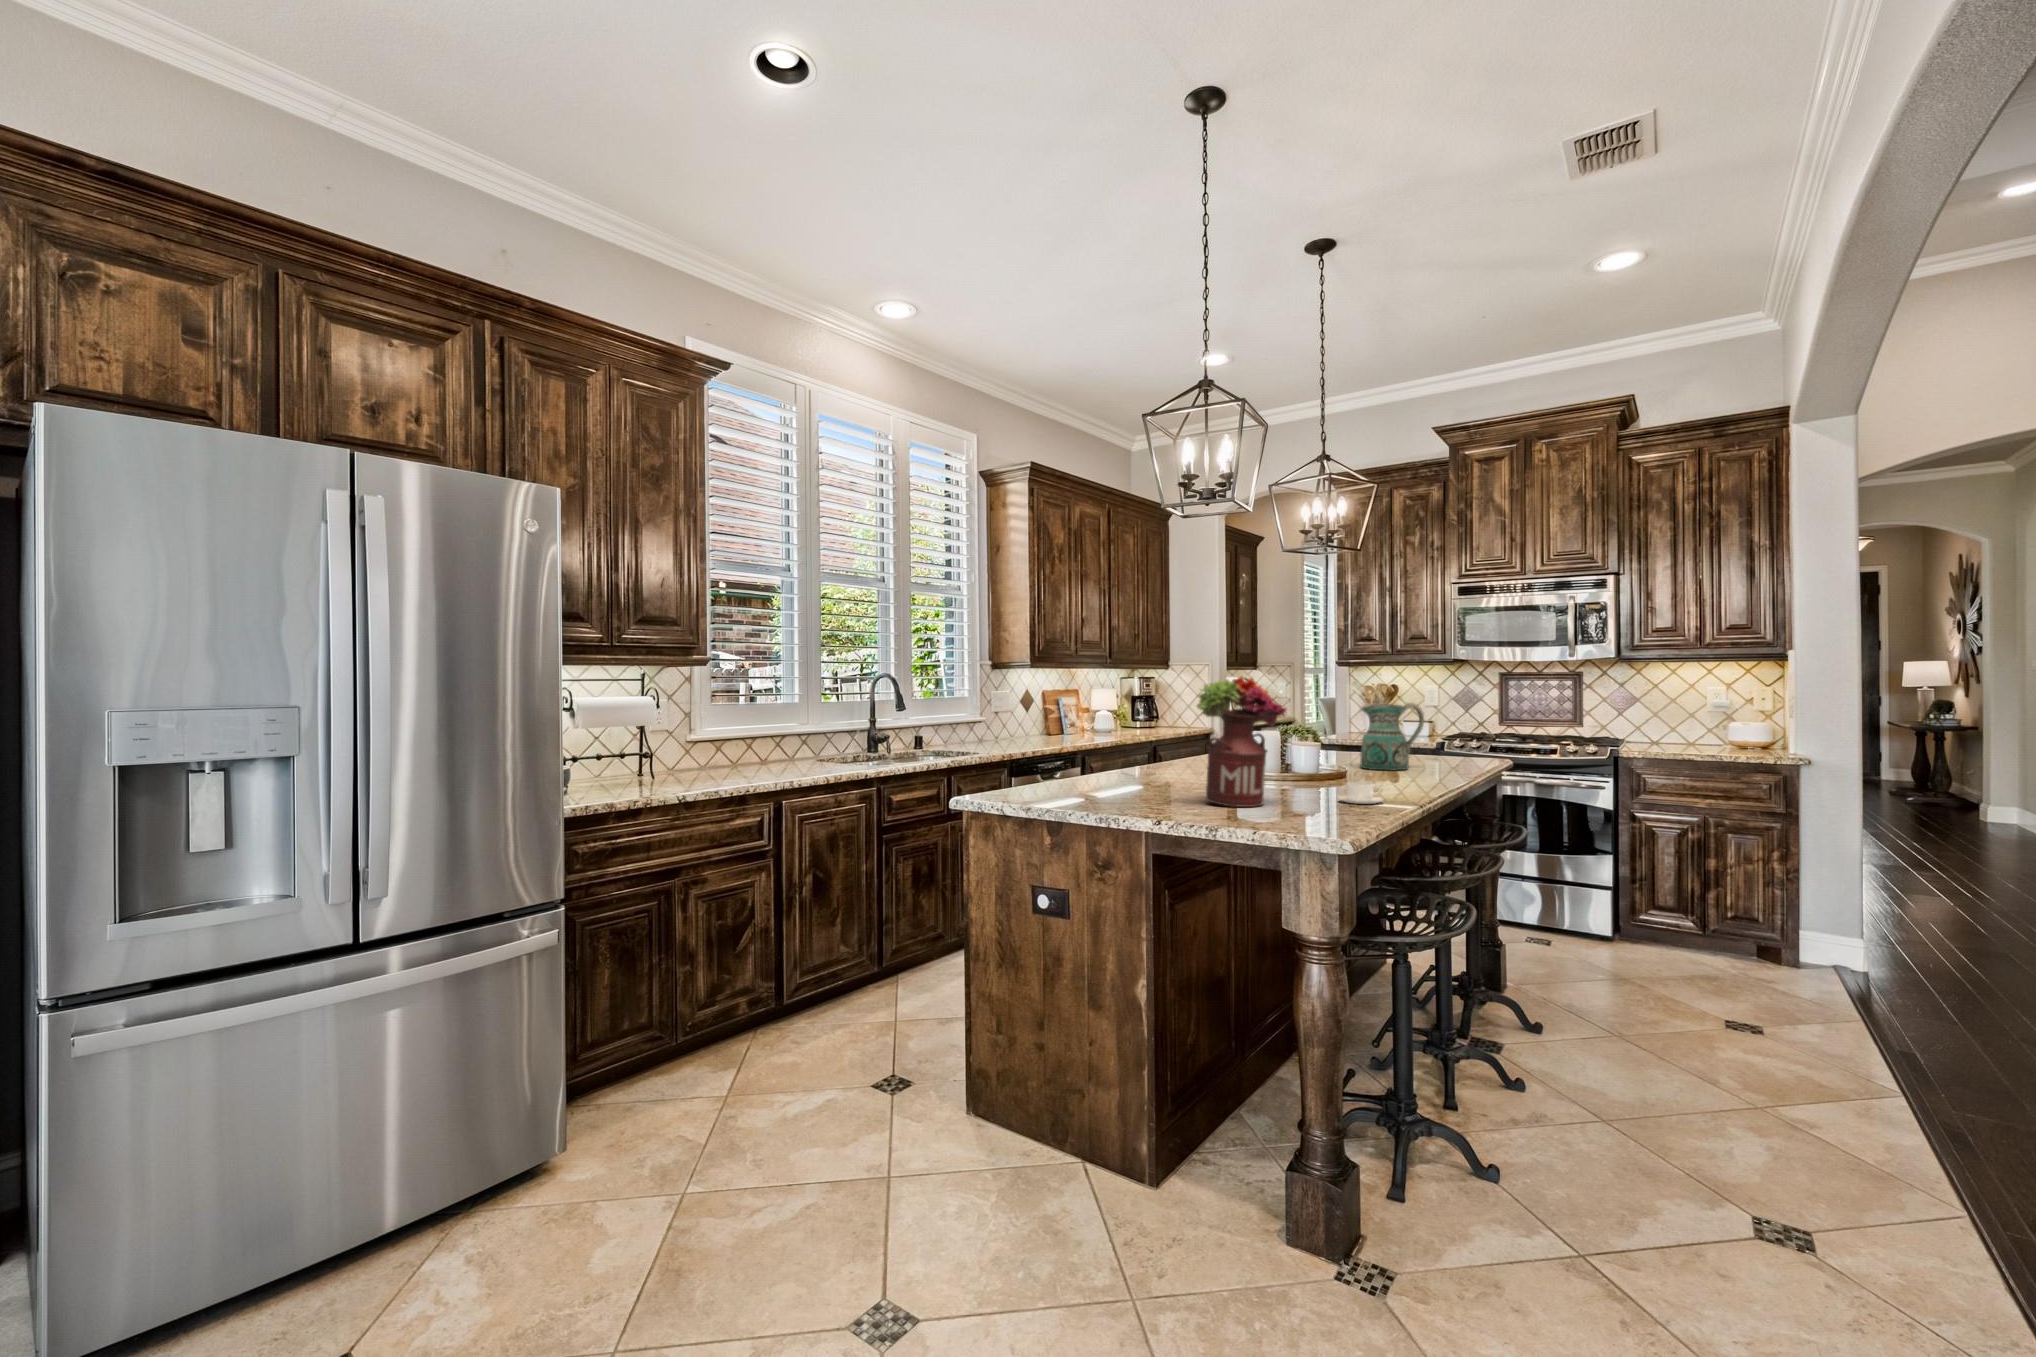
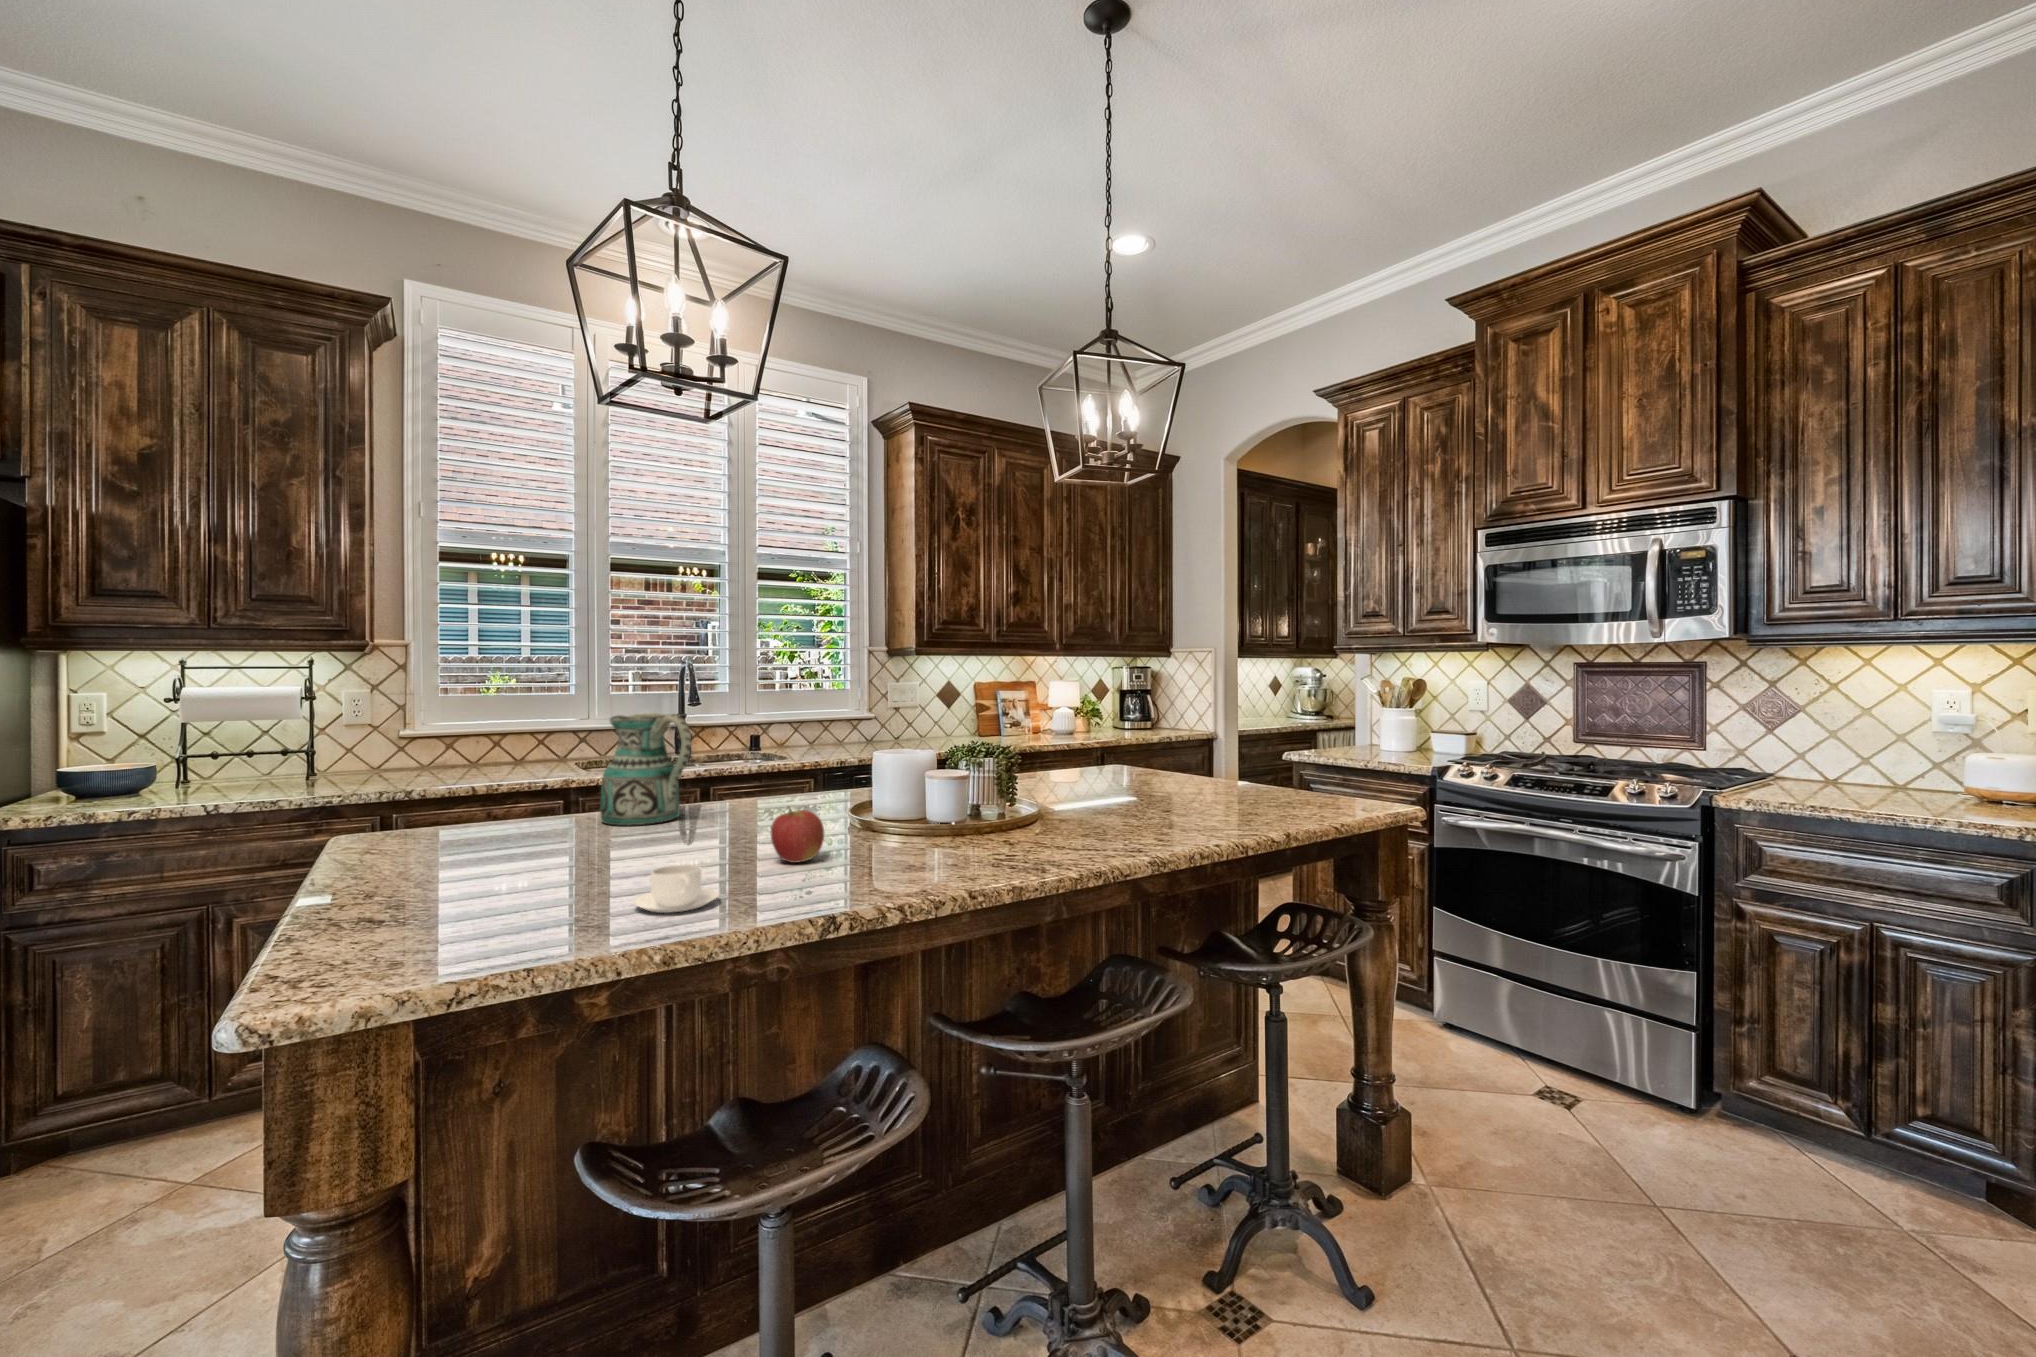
flower arrangement: present [1197,676,1286,807] -> none [377,669,566,901]
ceramic pitcher: present [1360,703,1424,771] -> present [600,713,692,826]
apple: none [1307,757,1339,789] -> present [771,807,824,863]

